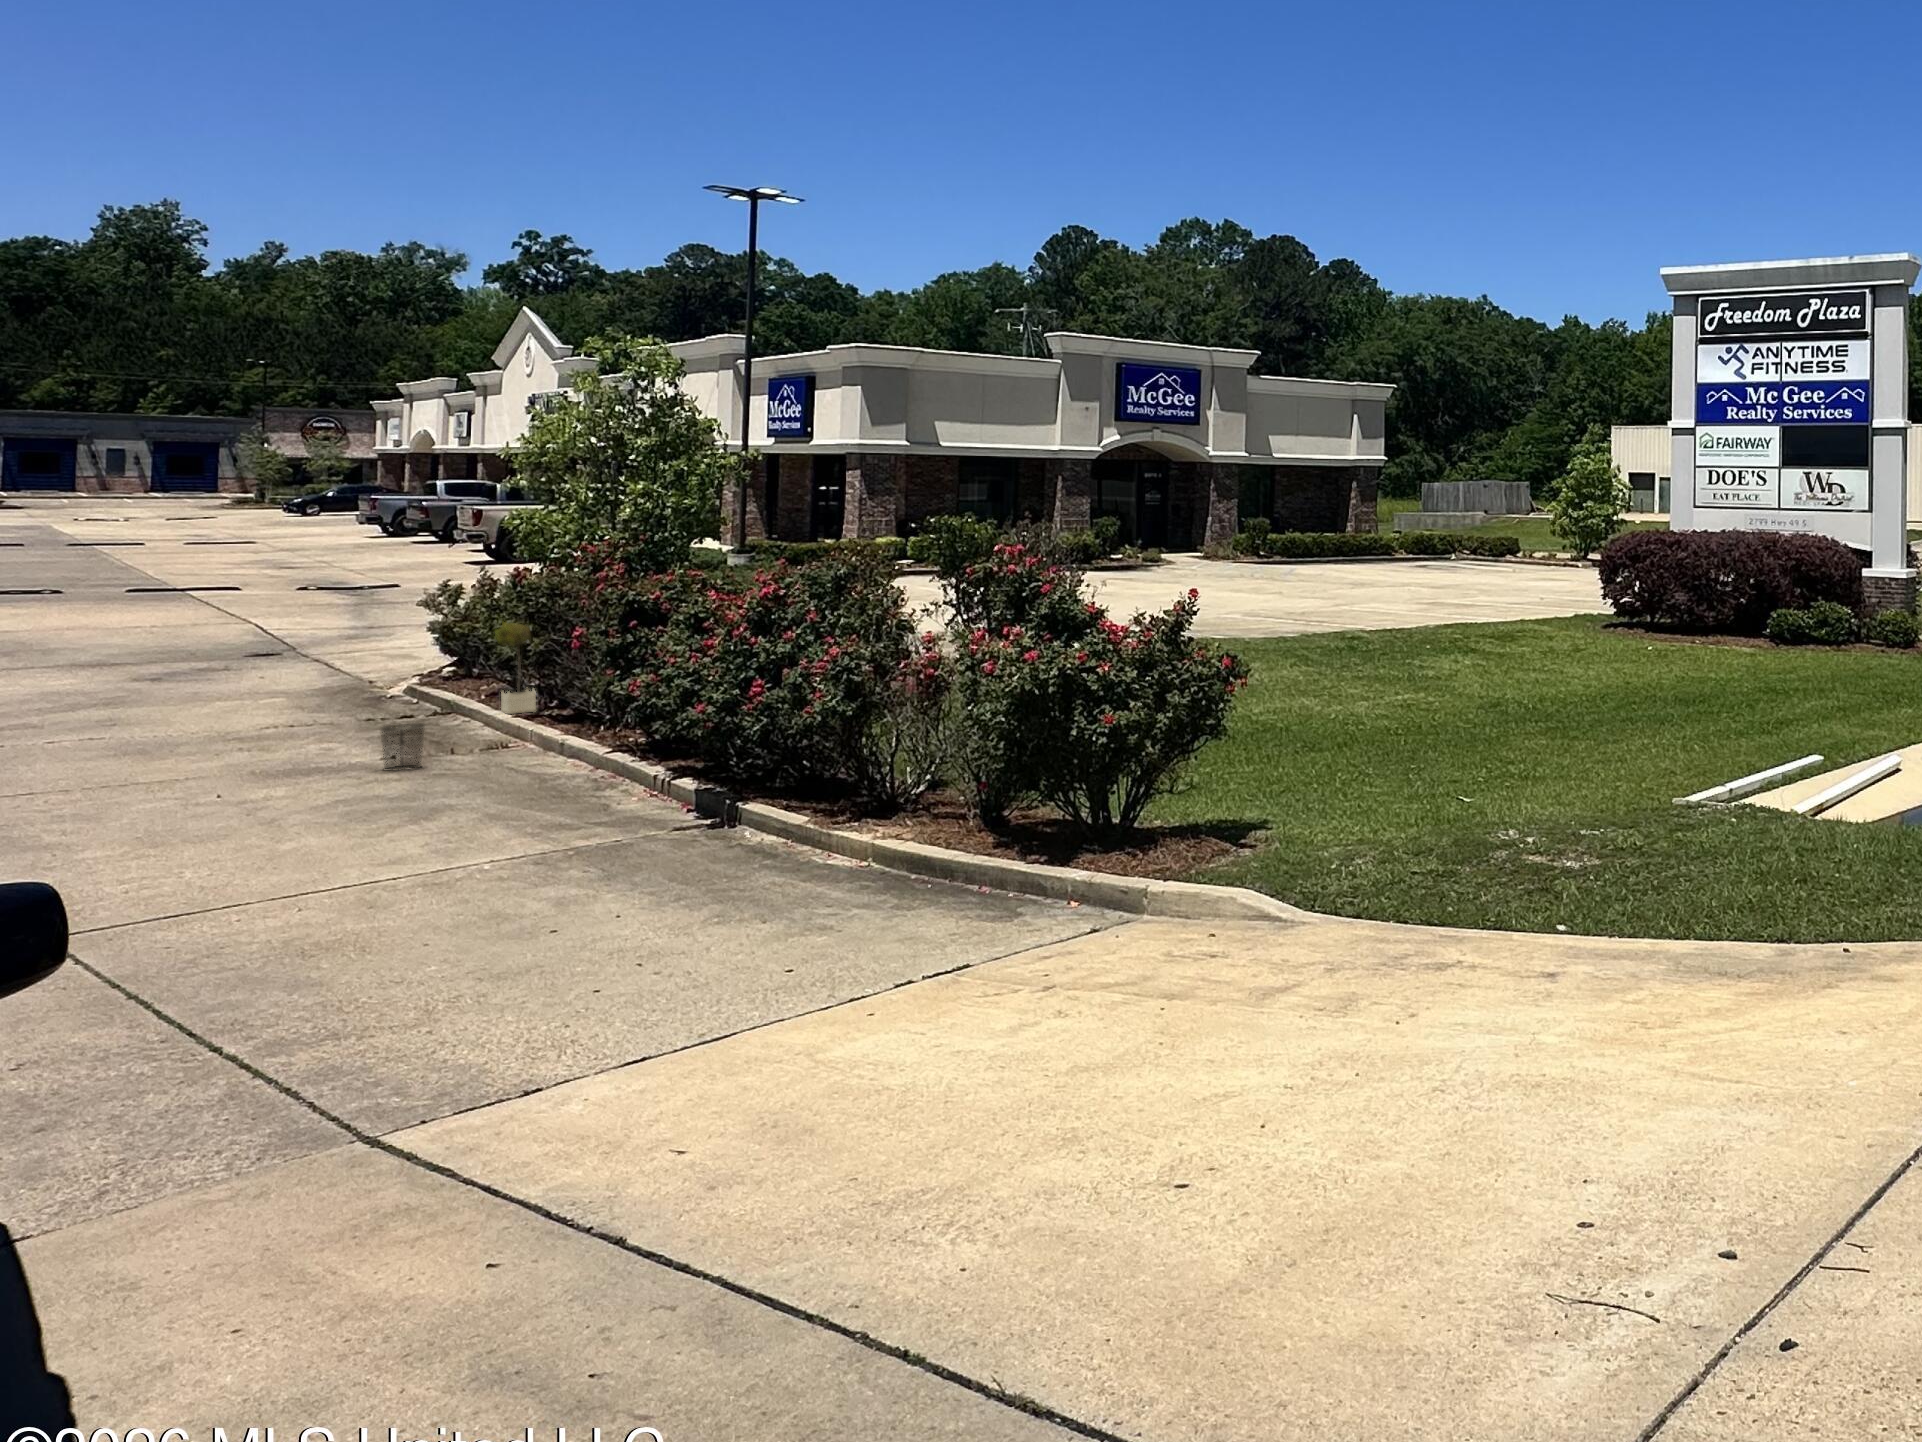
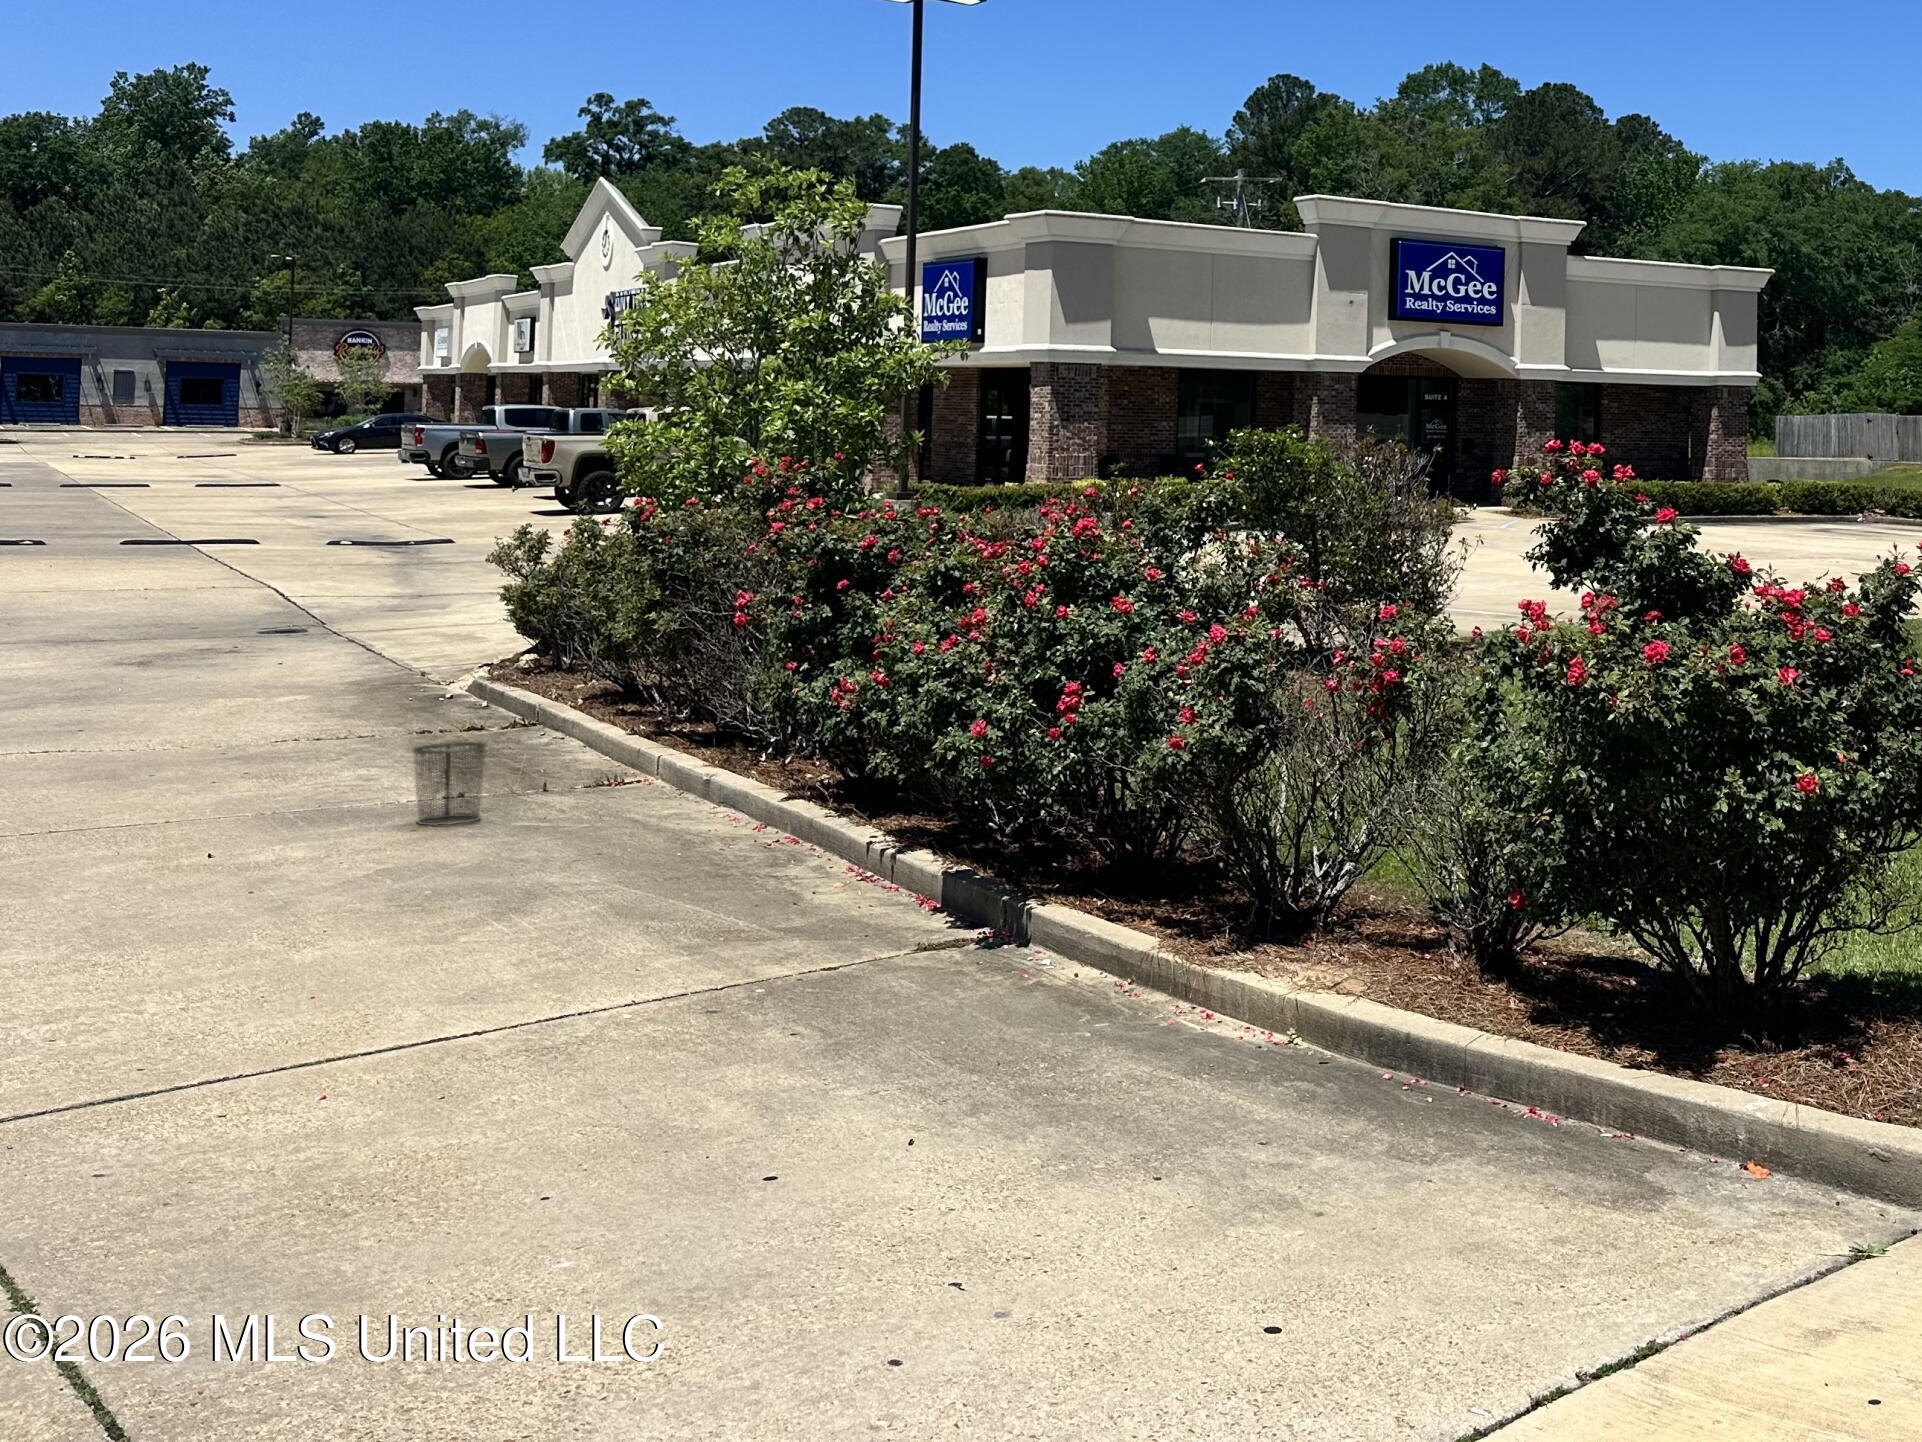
potted tree: present [495,622,536,714] -> none [592,572,660,726]

